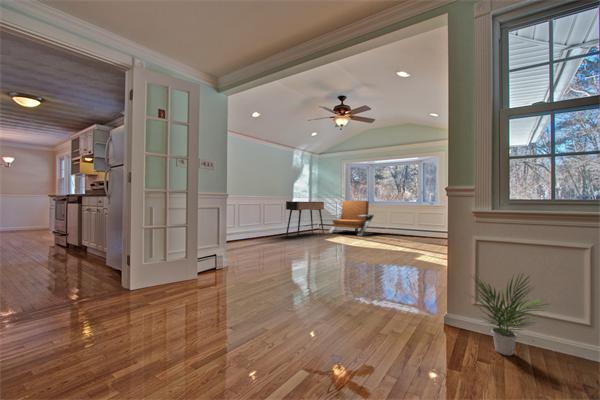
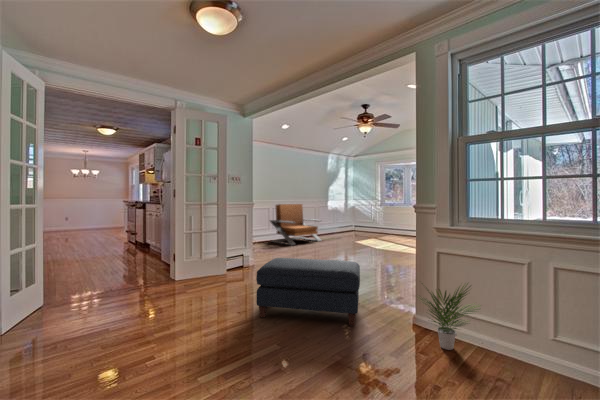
console table: present [286,201,324,236] -> none [319,204,358,239]
lounge chair: present [328,201,374,236] -> present [270,204,322,245]
ottoman: none [258,255,390,334] -> present [256,258,360,326]

